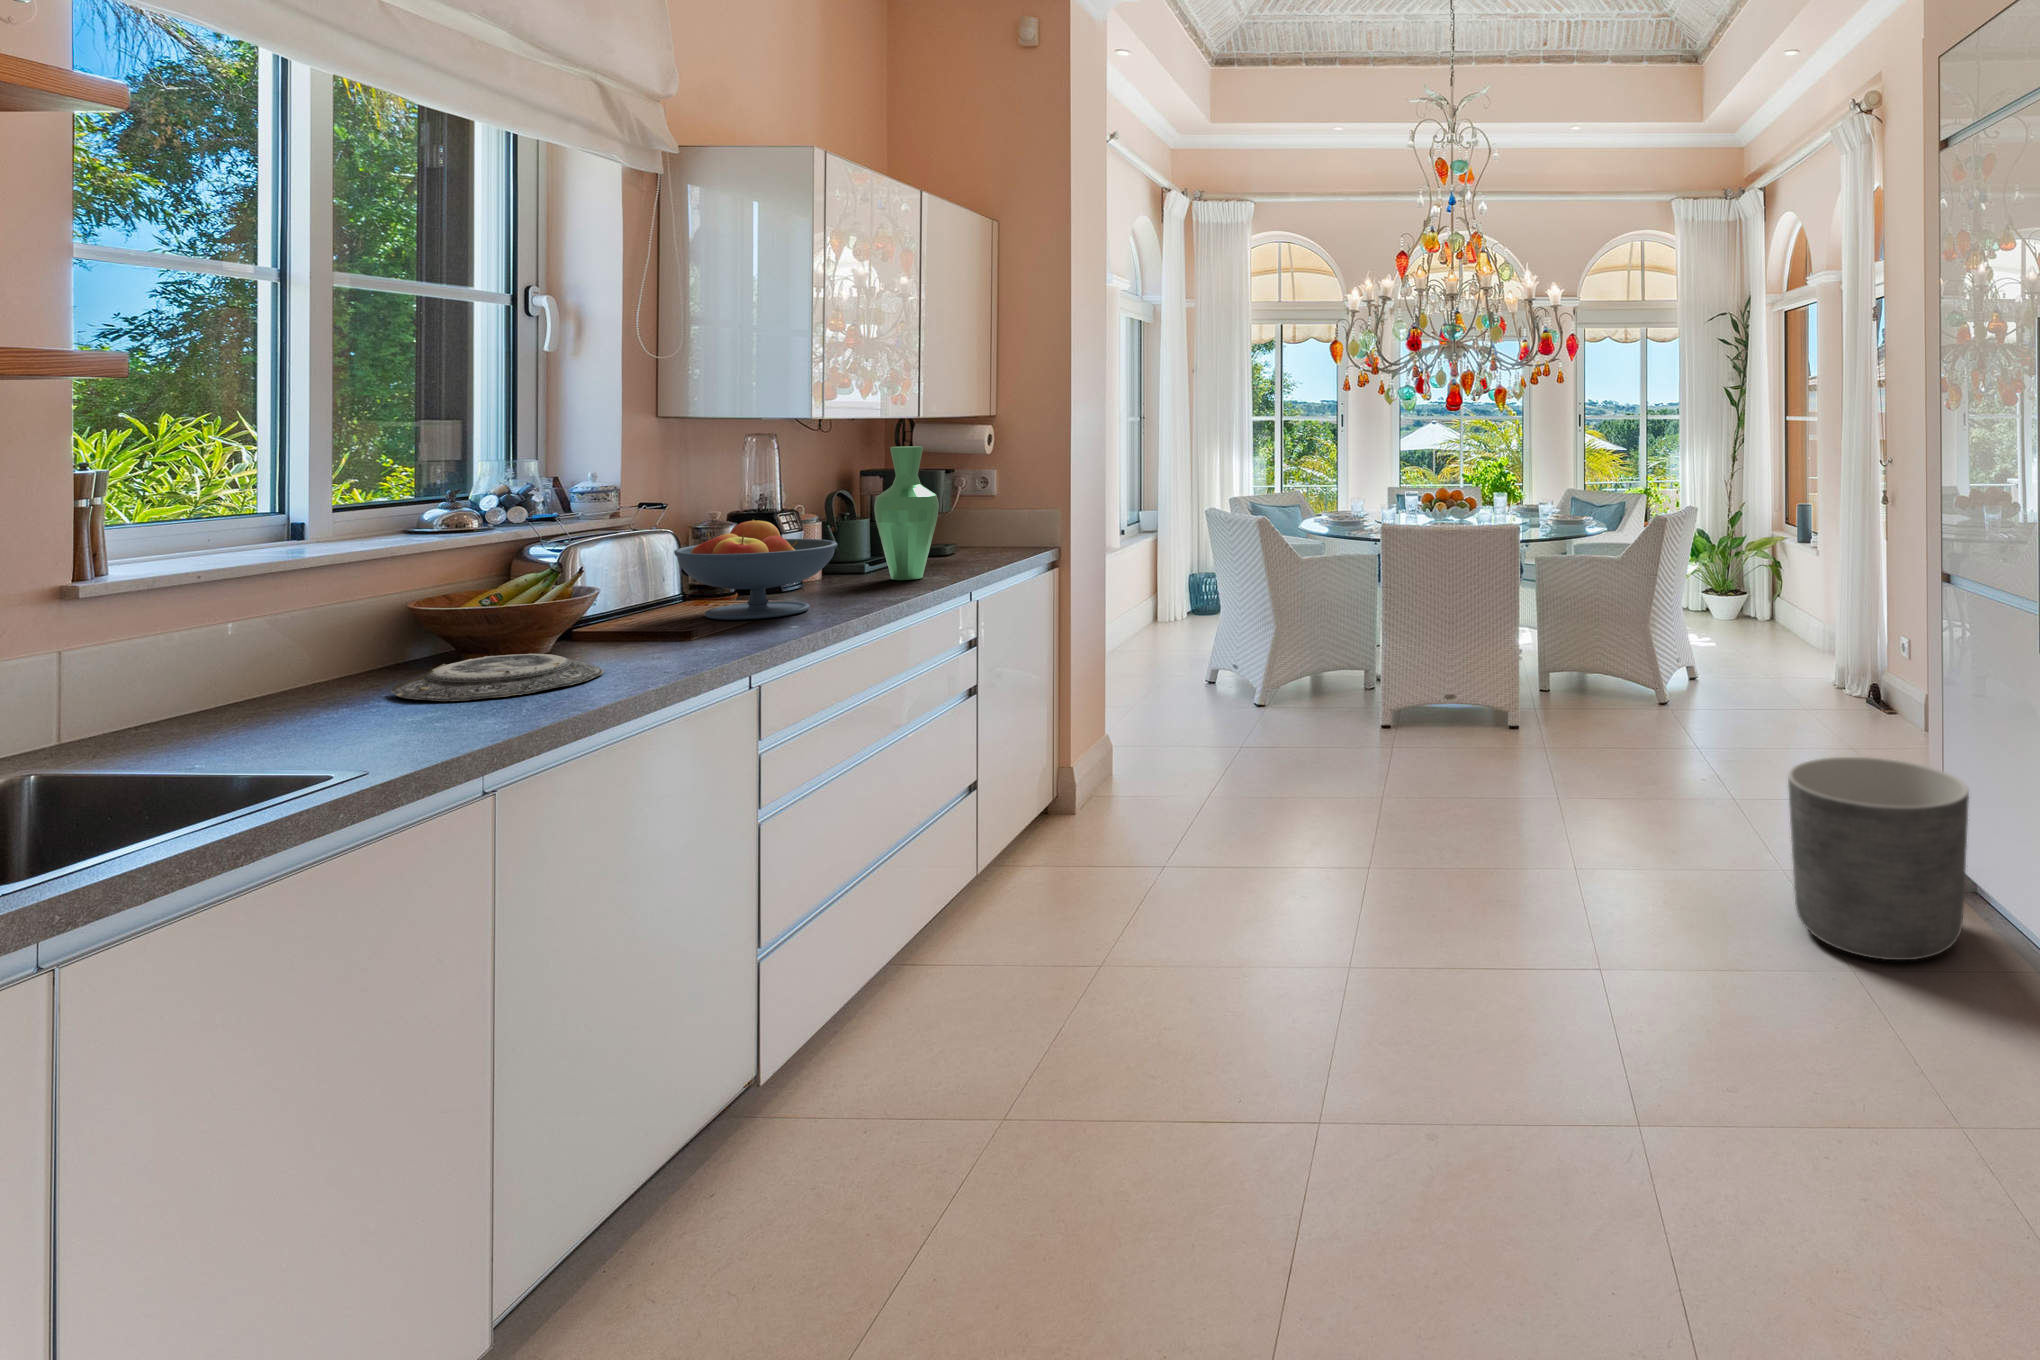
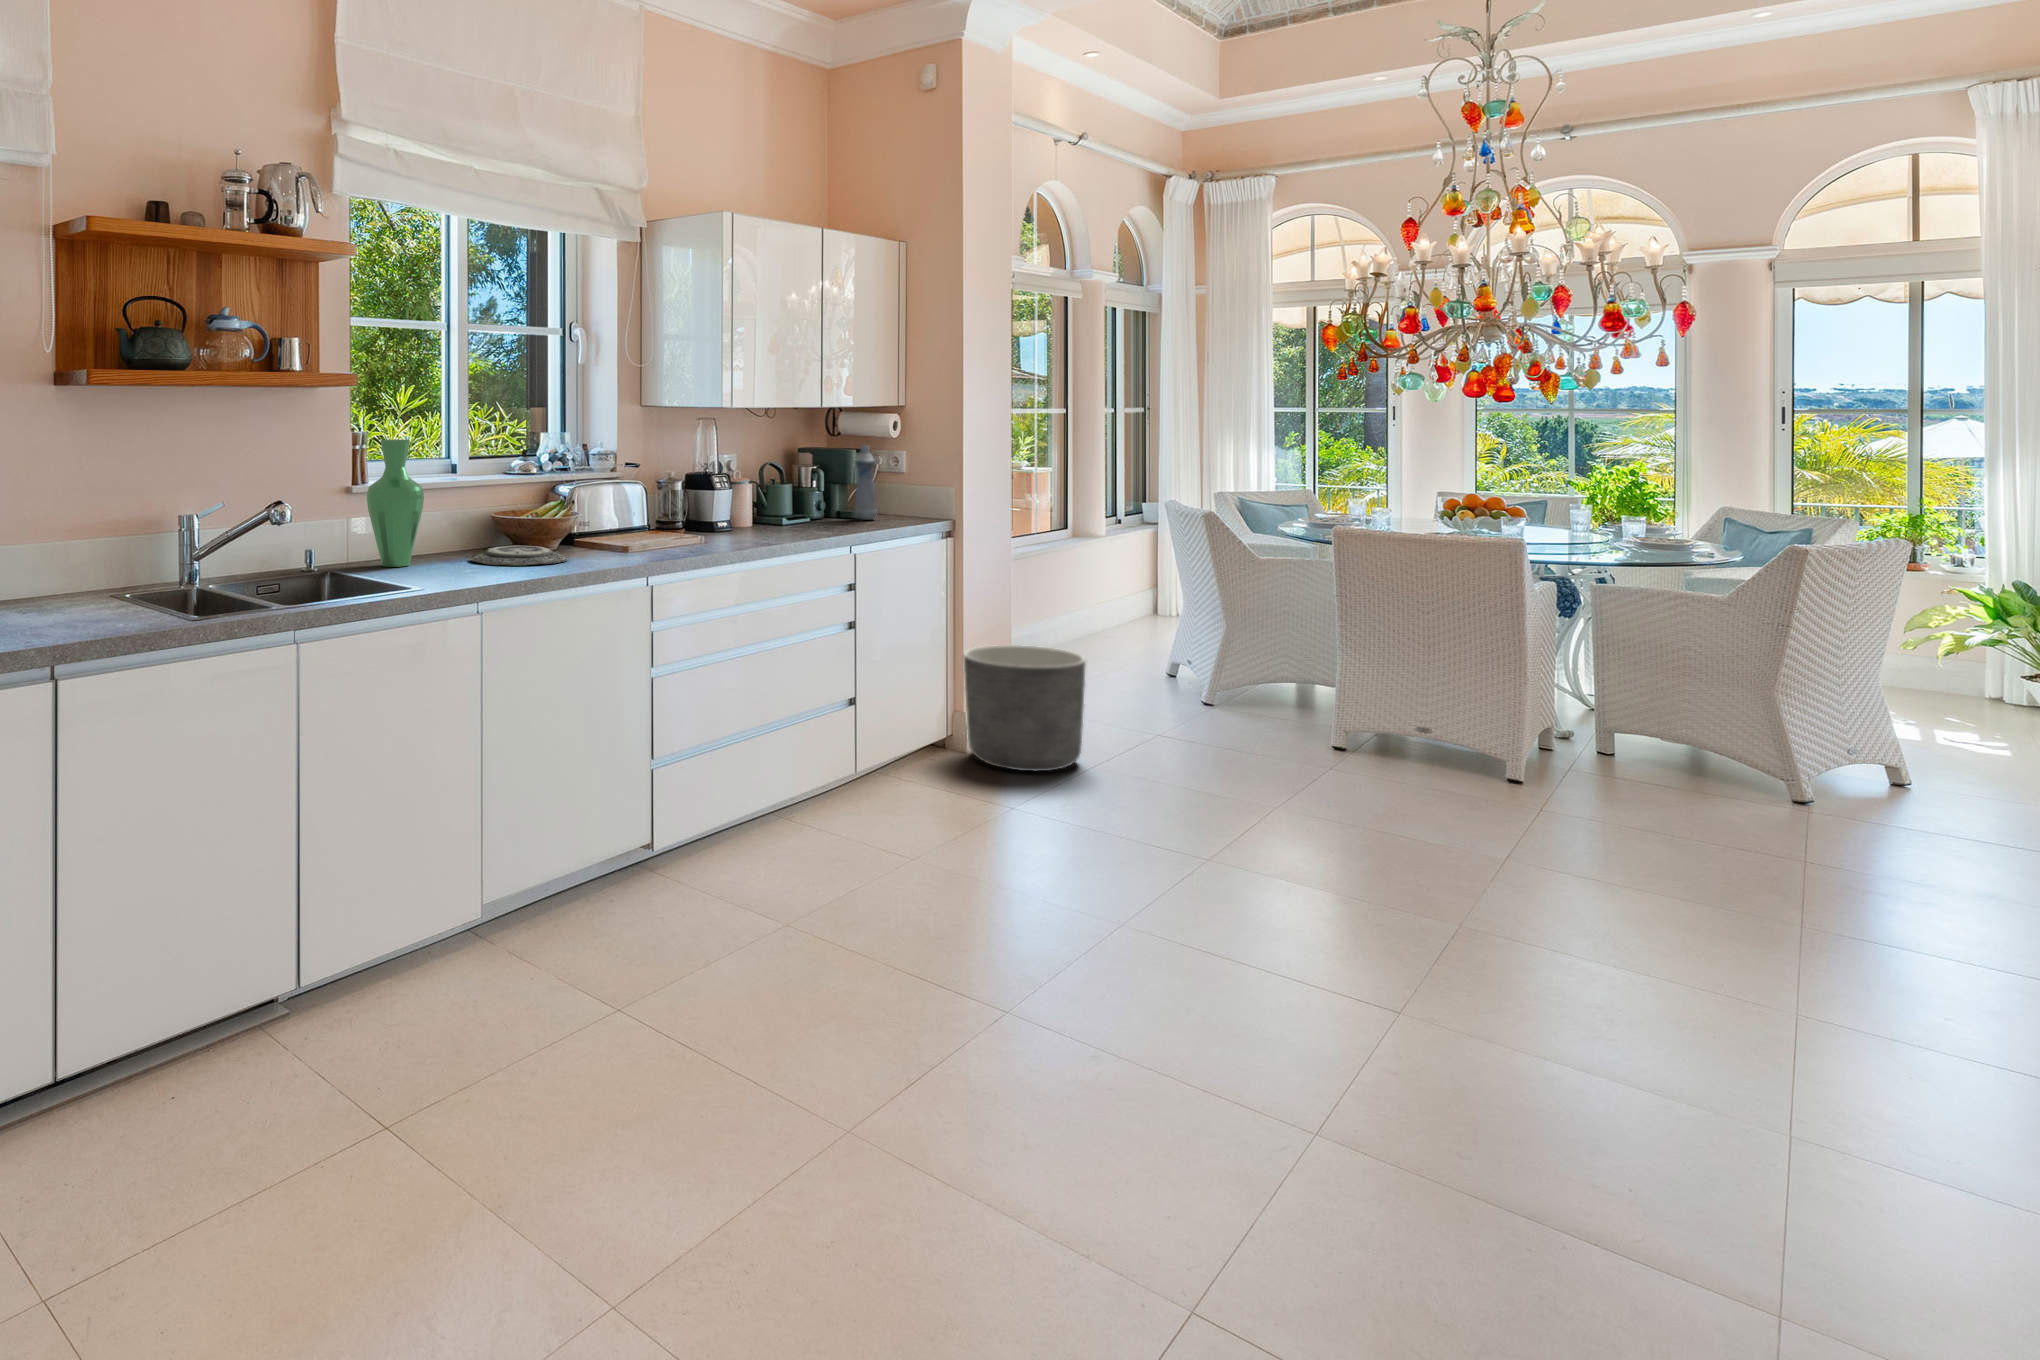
vase: present [874,446,939,580] -> present [367,439,424,567]
bottle: none [951,464,981,557] -> present [855,445,876,520]
fruit bowl: present [674,519,838,620] -> none [632,477,731,544]
planter: present [1788,757,1969,960] -> present [964,645,1086,771]

